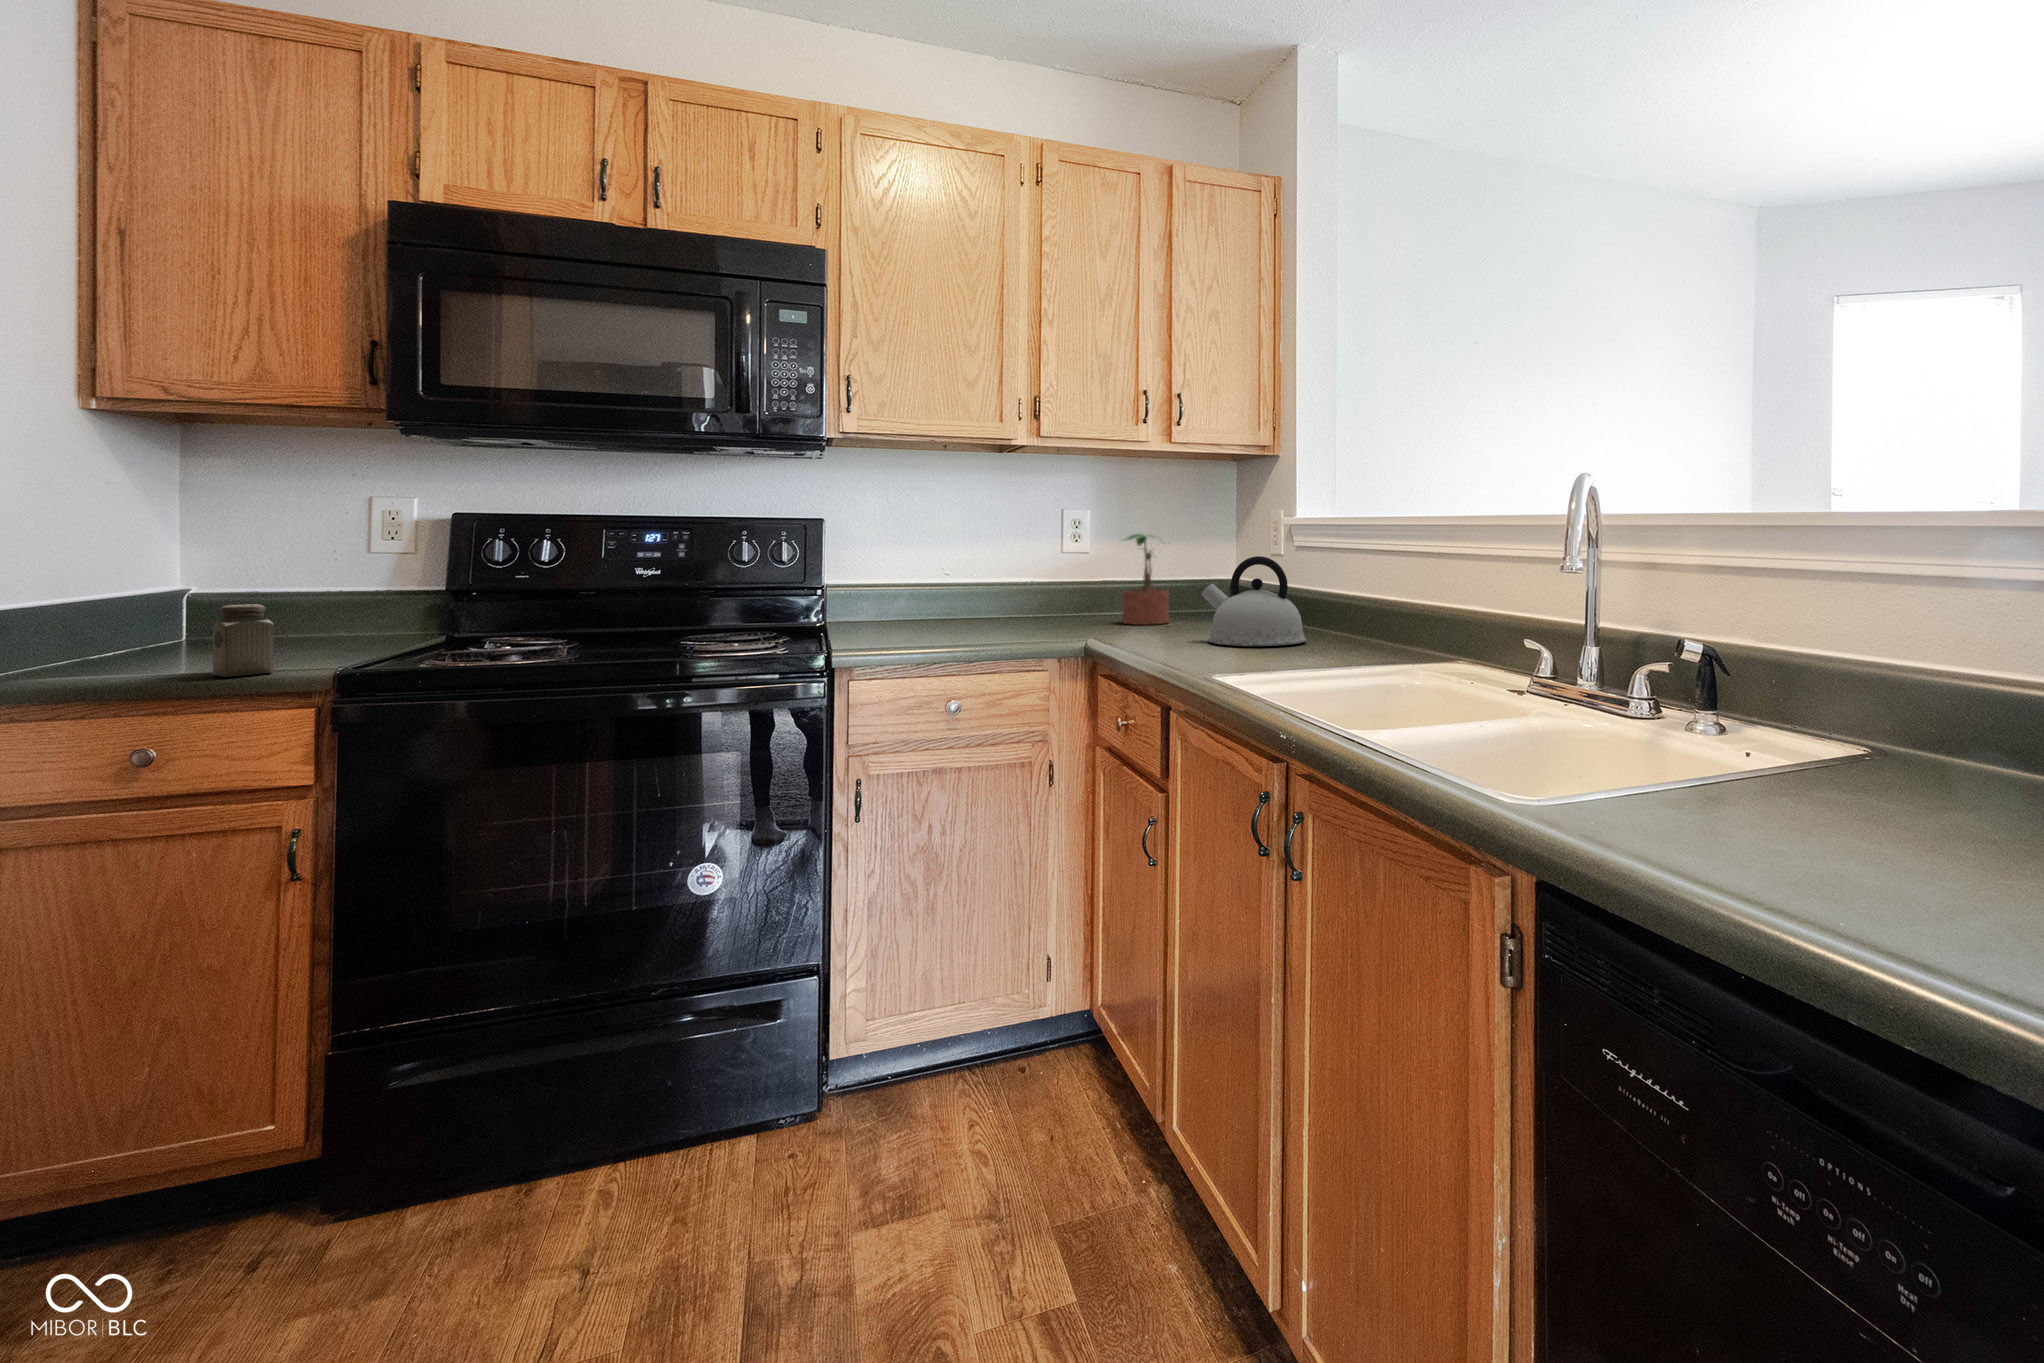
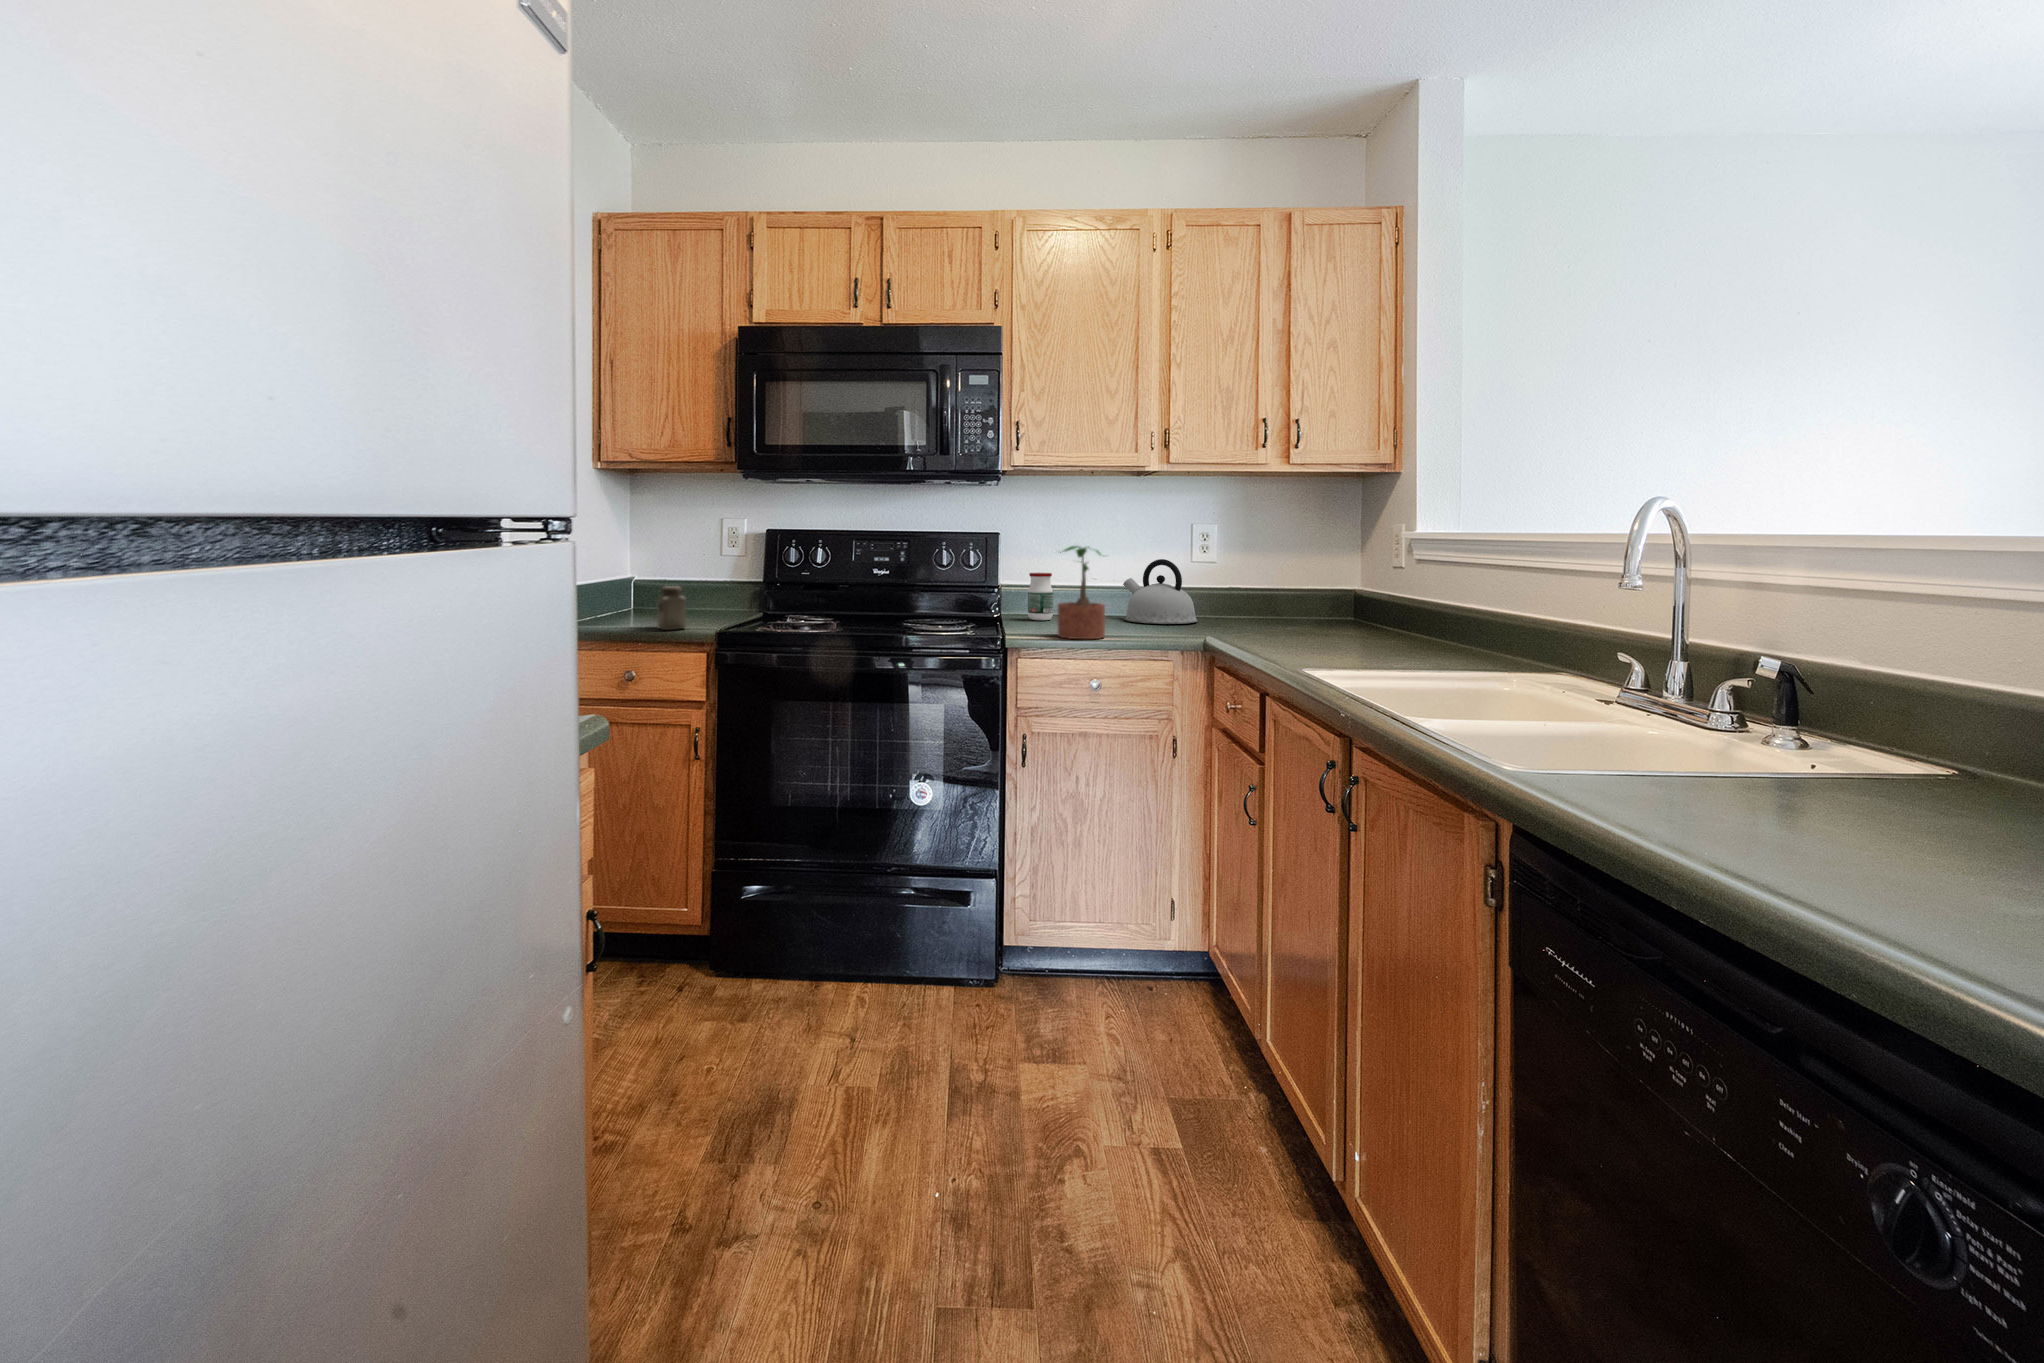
potted plant: present [1122,534,1169,625] -> present [1058,546,1105,639]
kettle: present [1202,556,1306,646] -> present [1123,559,1197,624]
jar: none [867,572,901,632] -> present [1028,573,1053,620]

